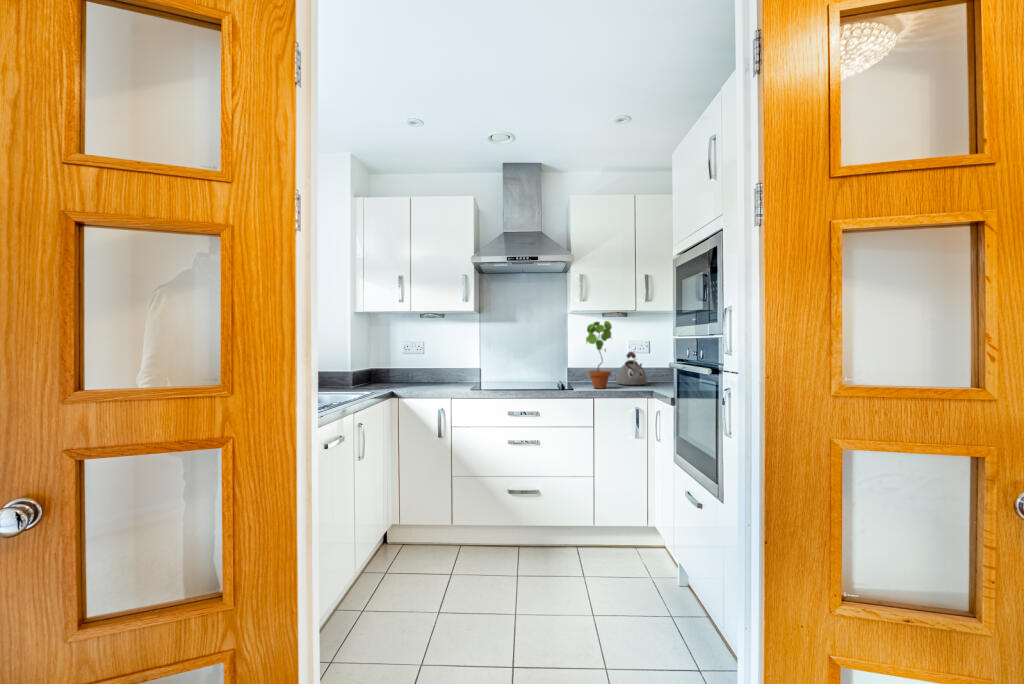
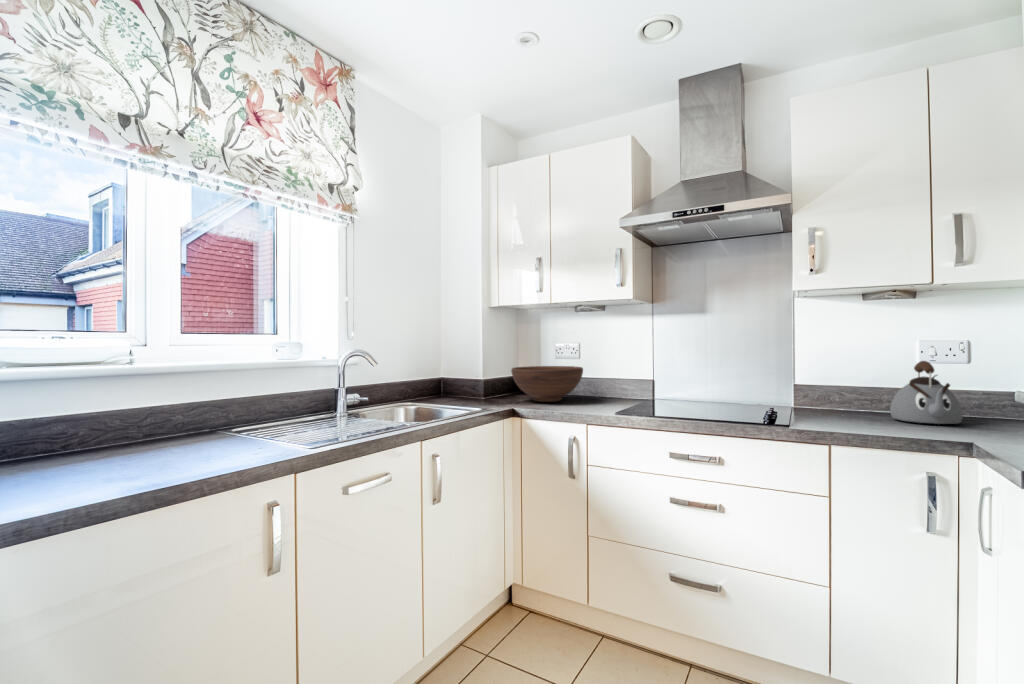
potted plant: present [586,321,612,389] -> none [818,305,873,427]
fruit bowl: none [378,360,435,387] -> present [511,366,583,402]

